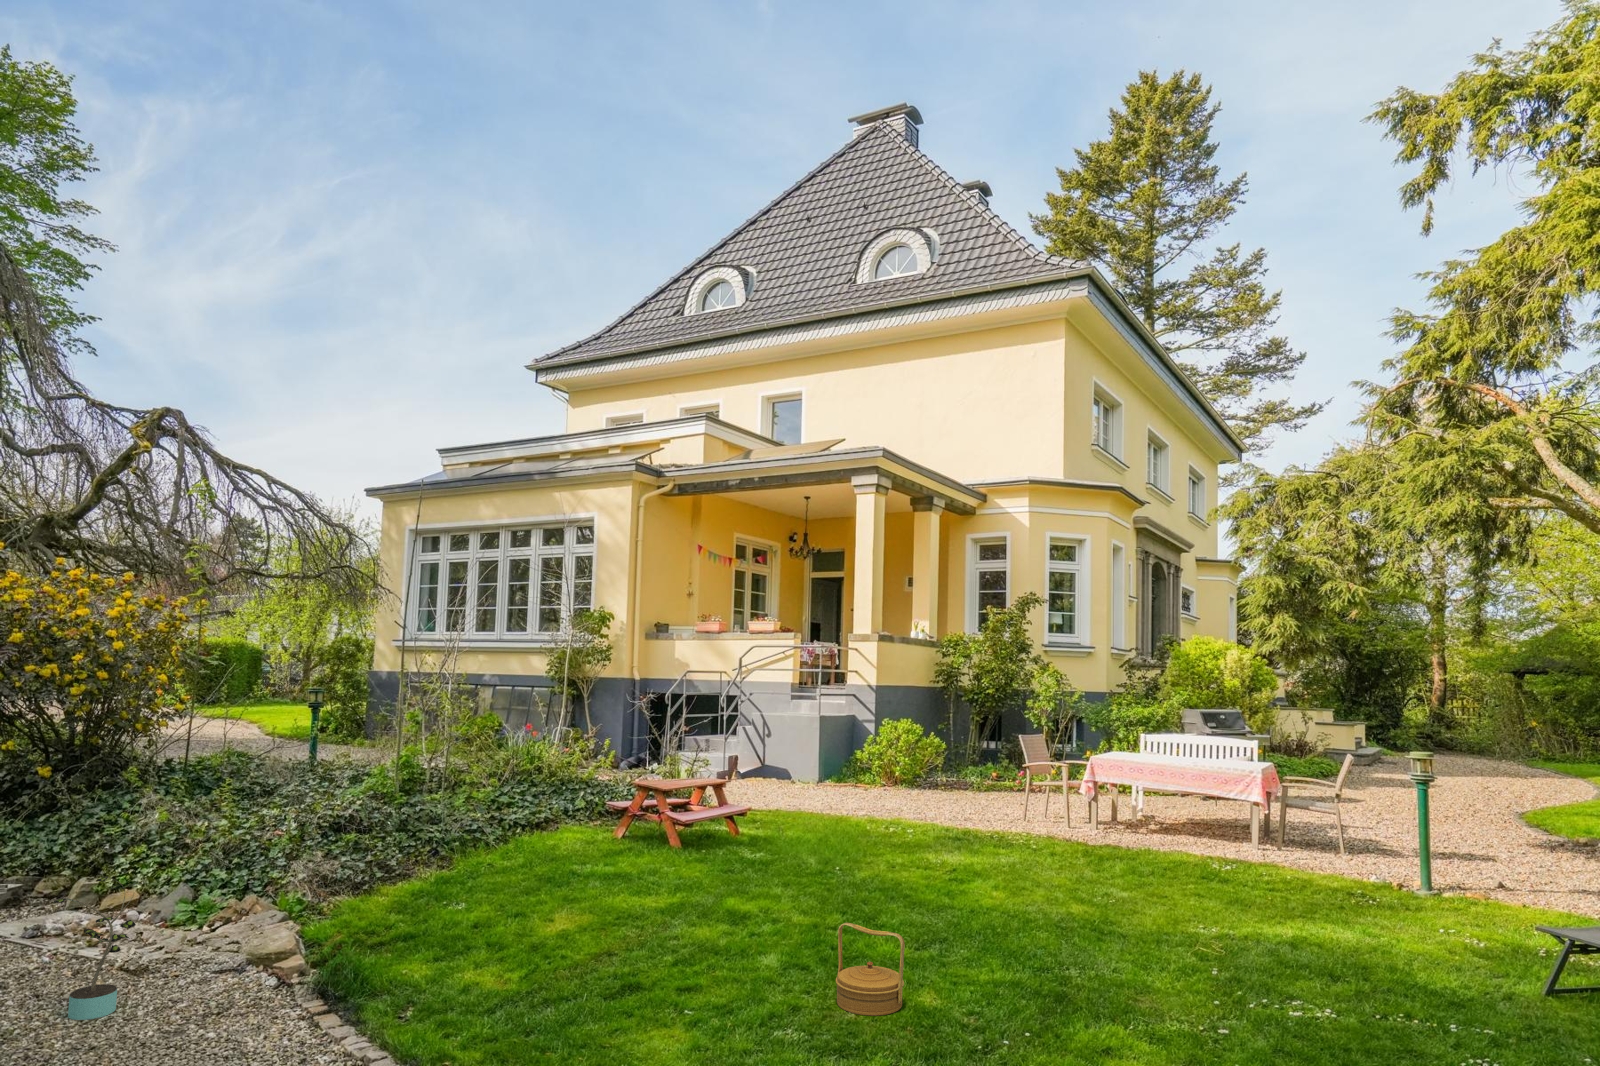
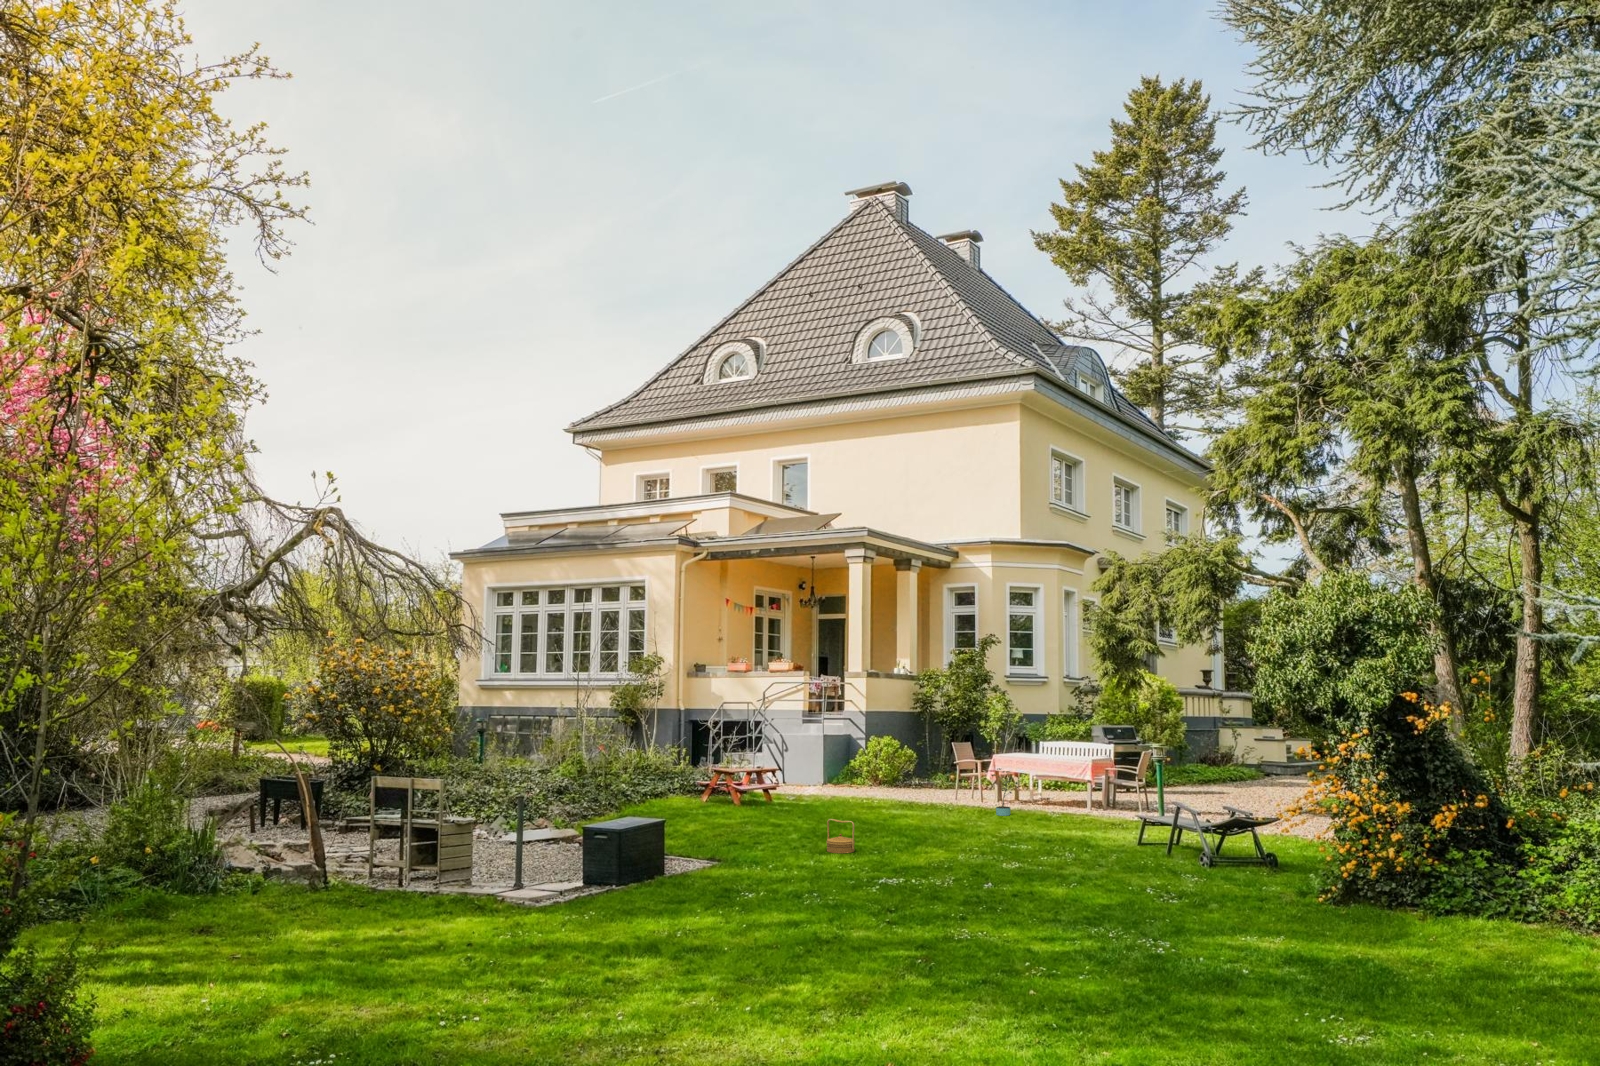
potted plant: present [53,876,142,1020] -> present [992,768,1018,816]

